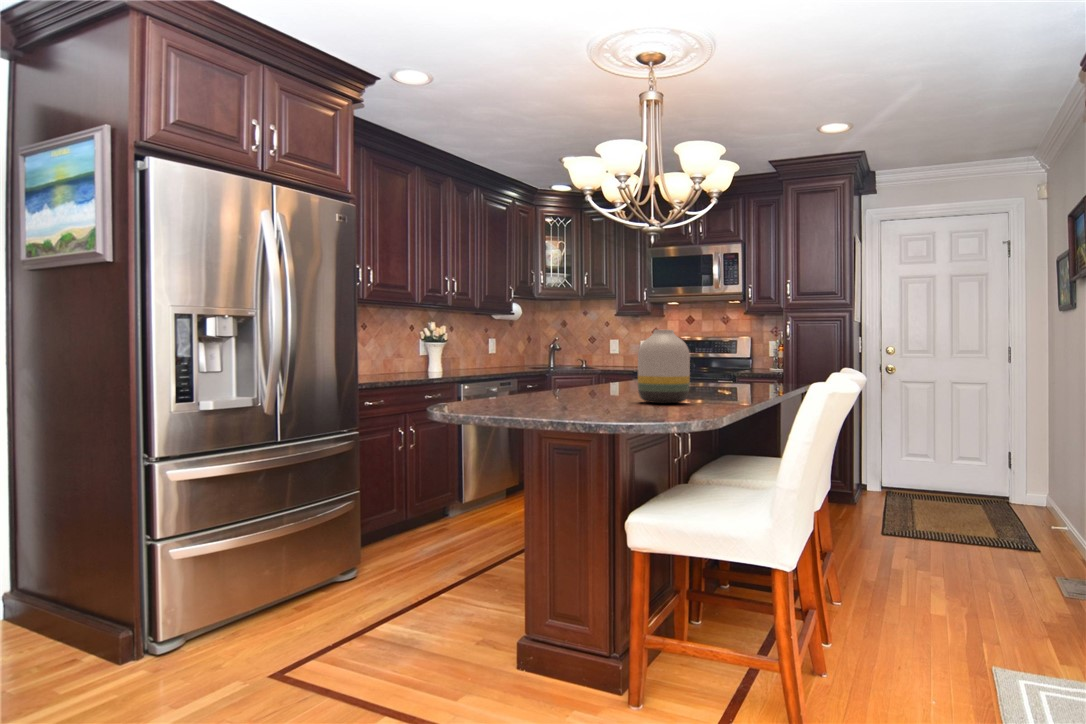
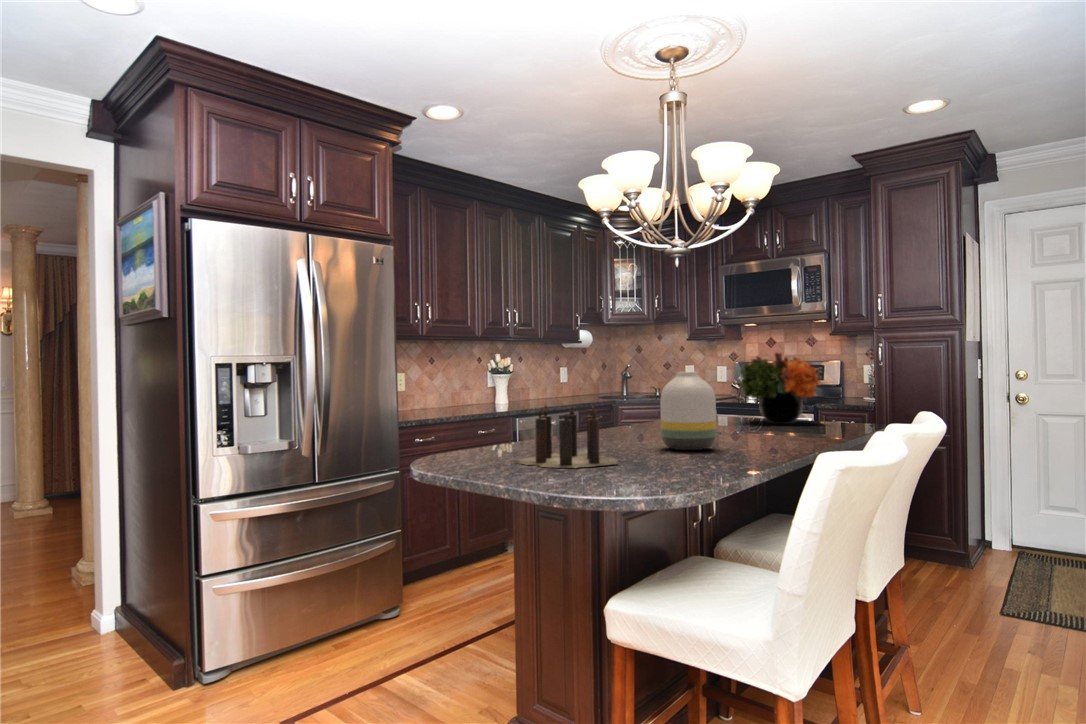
flower arrangement: none [686,321,764,388] -> present [740,353,821,424]
candle: none [511,356,630,414] -> present [517,405,619,468]

